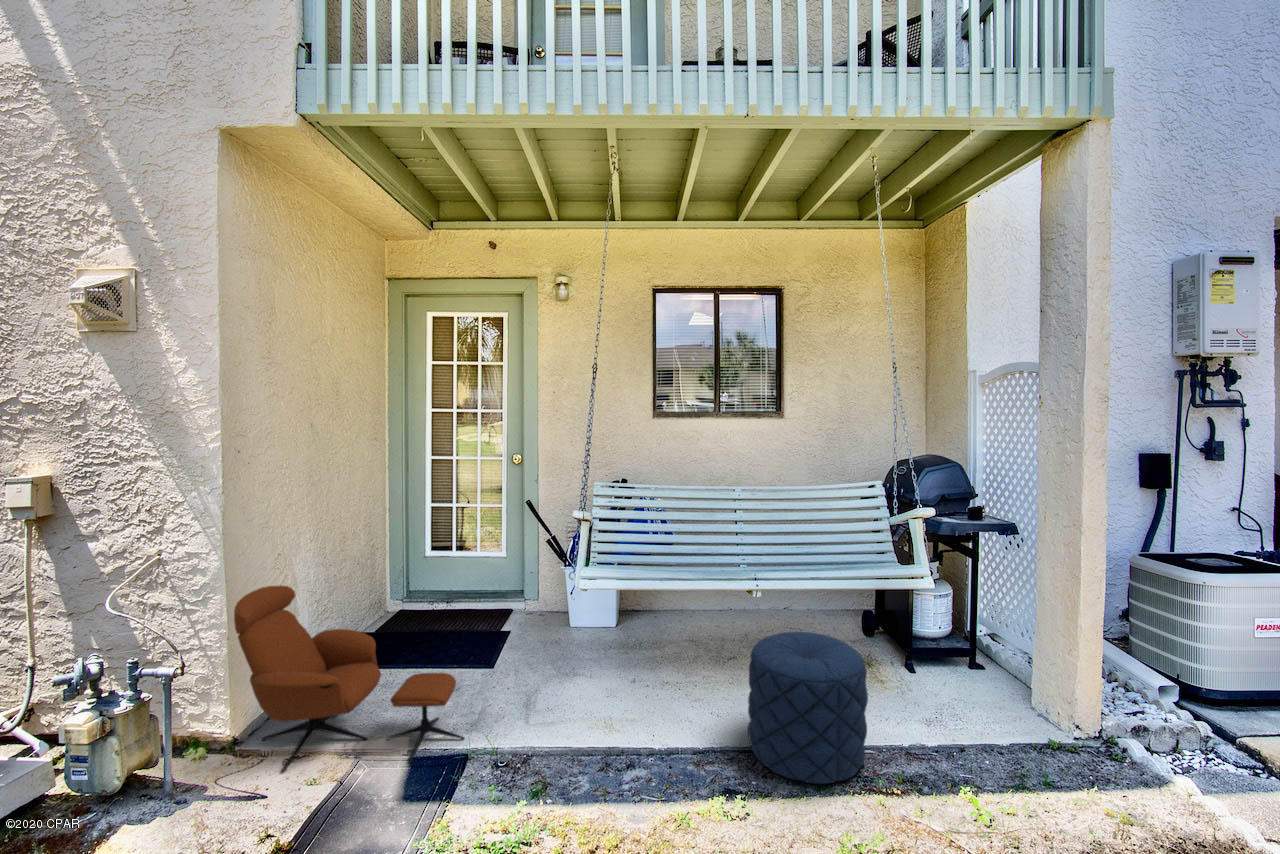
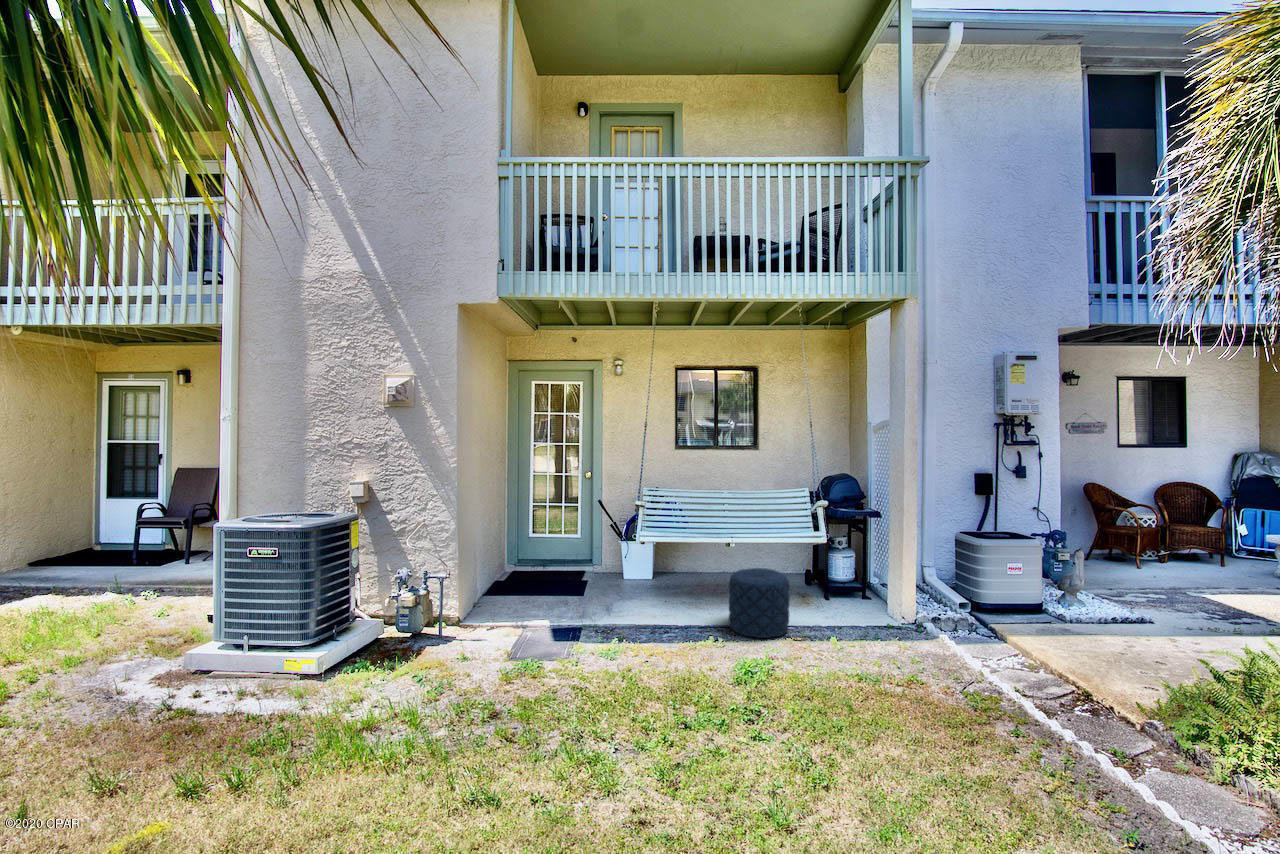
lounge chair: present [234,585,464,772] -> none [464,541,578,632]

